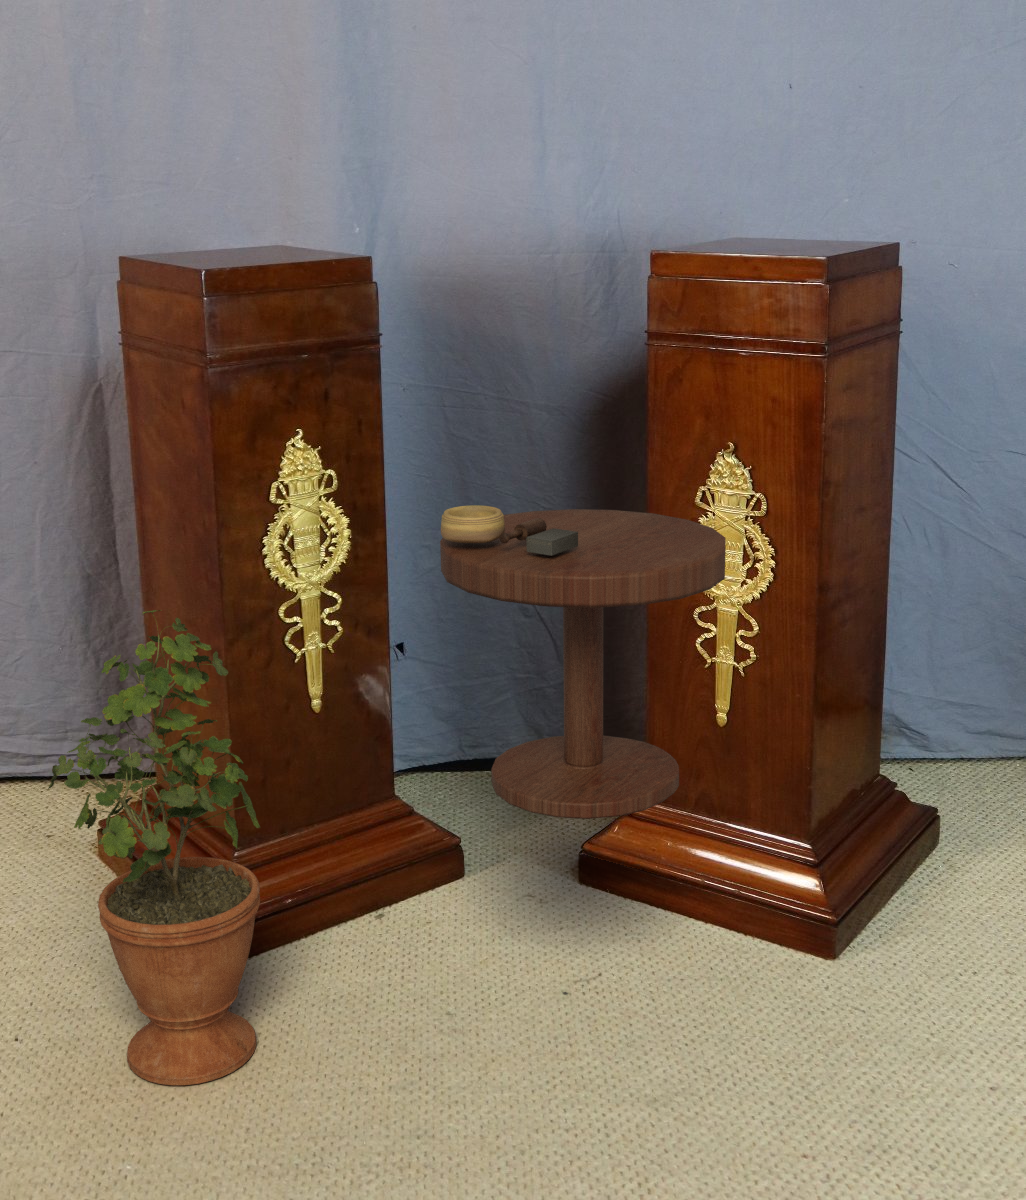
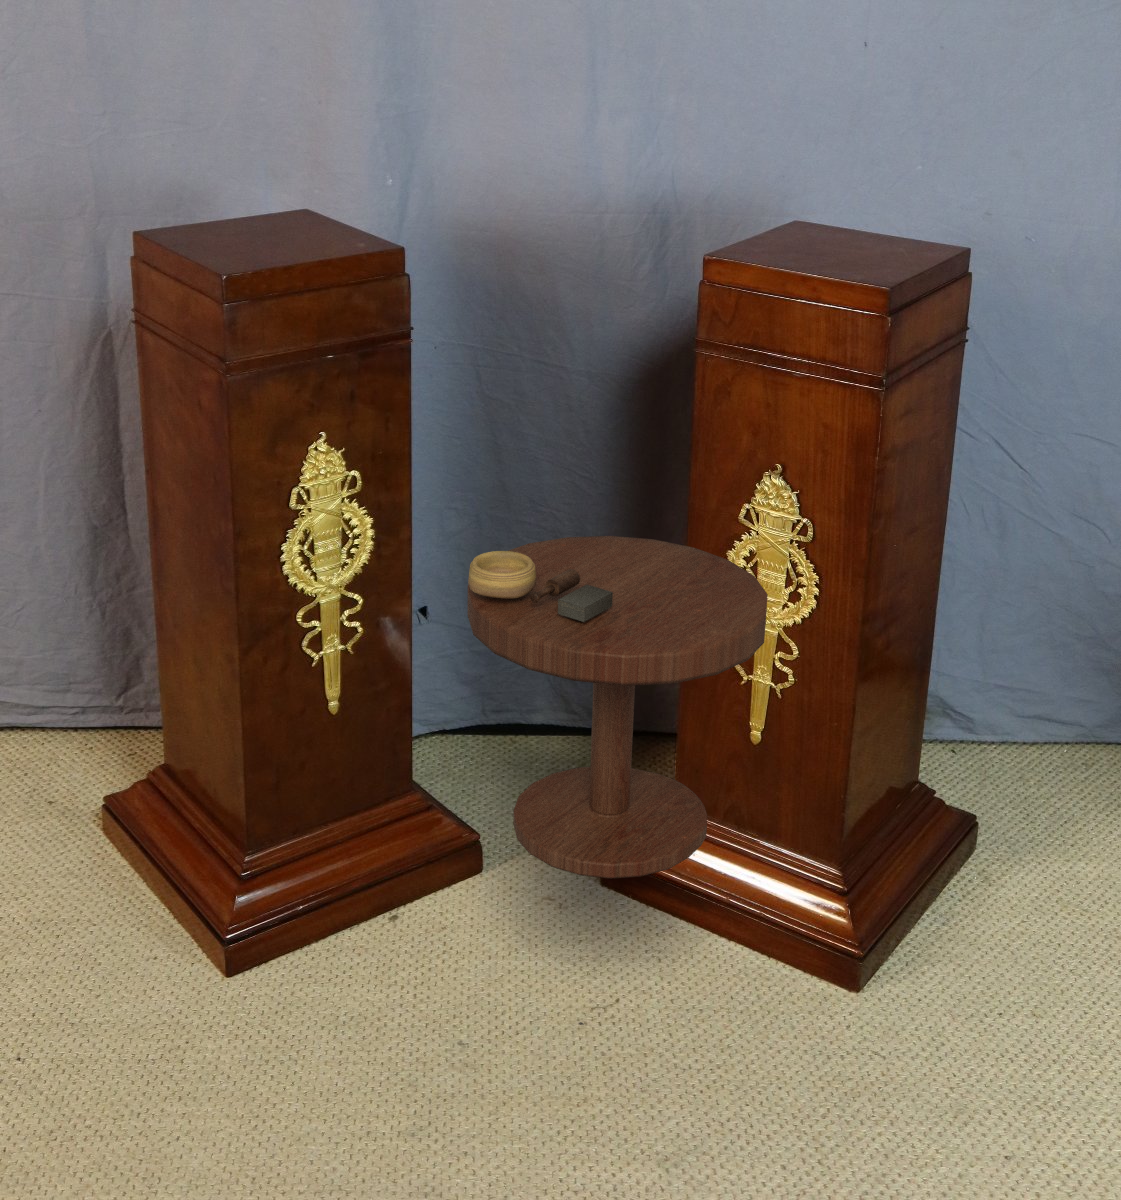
potted plant: present [48,610,260,1085] -> none [55,649,274,1123]

